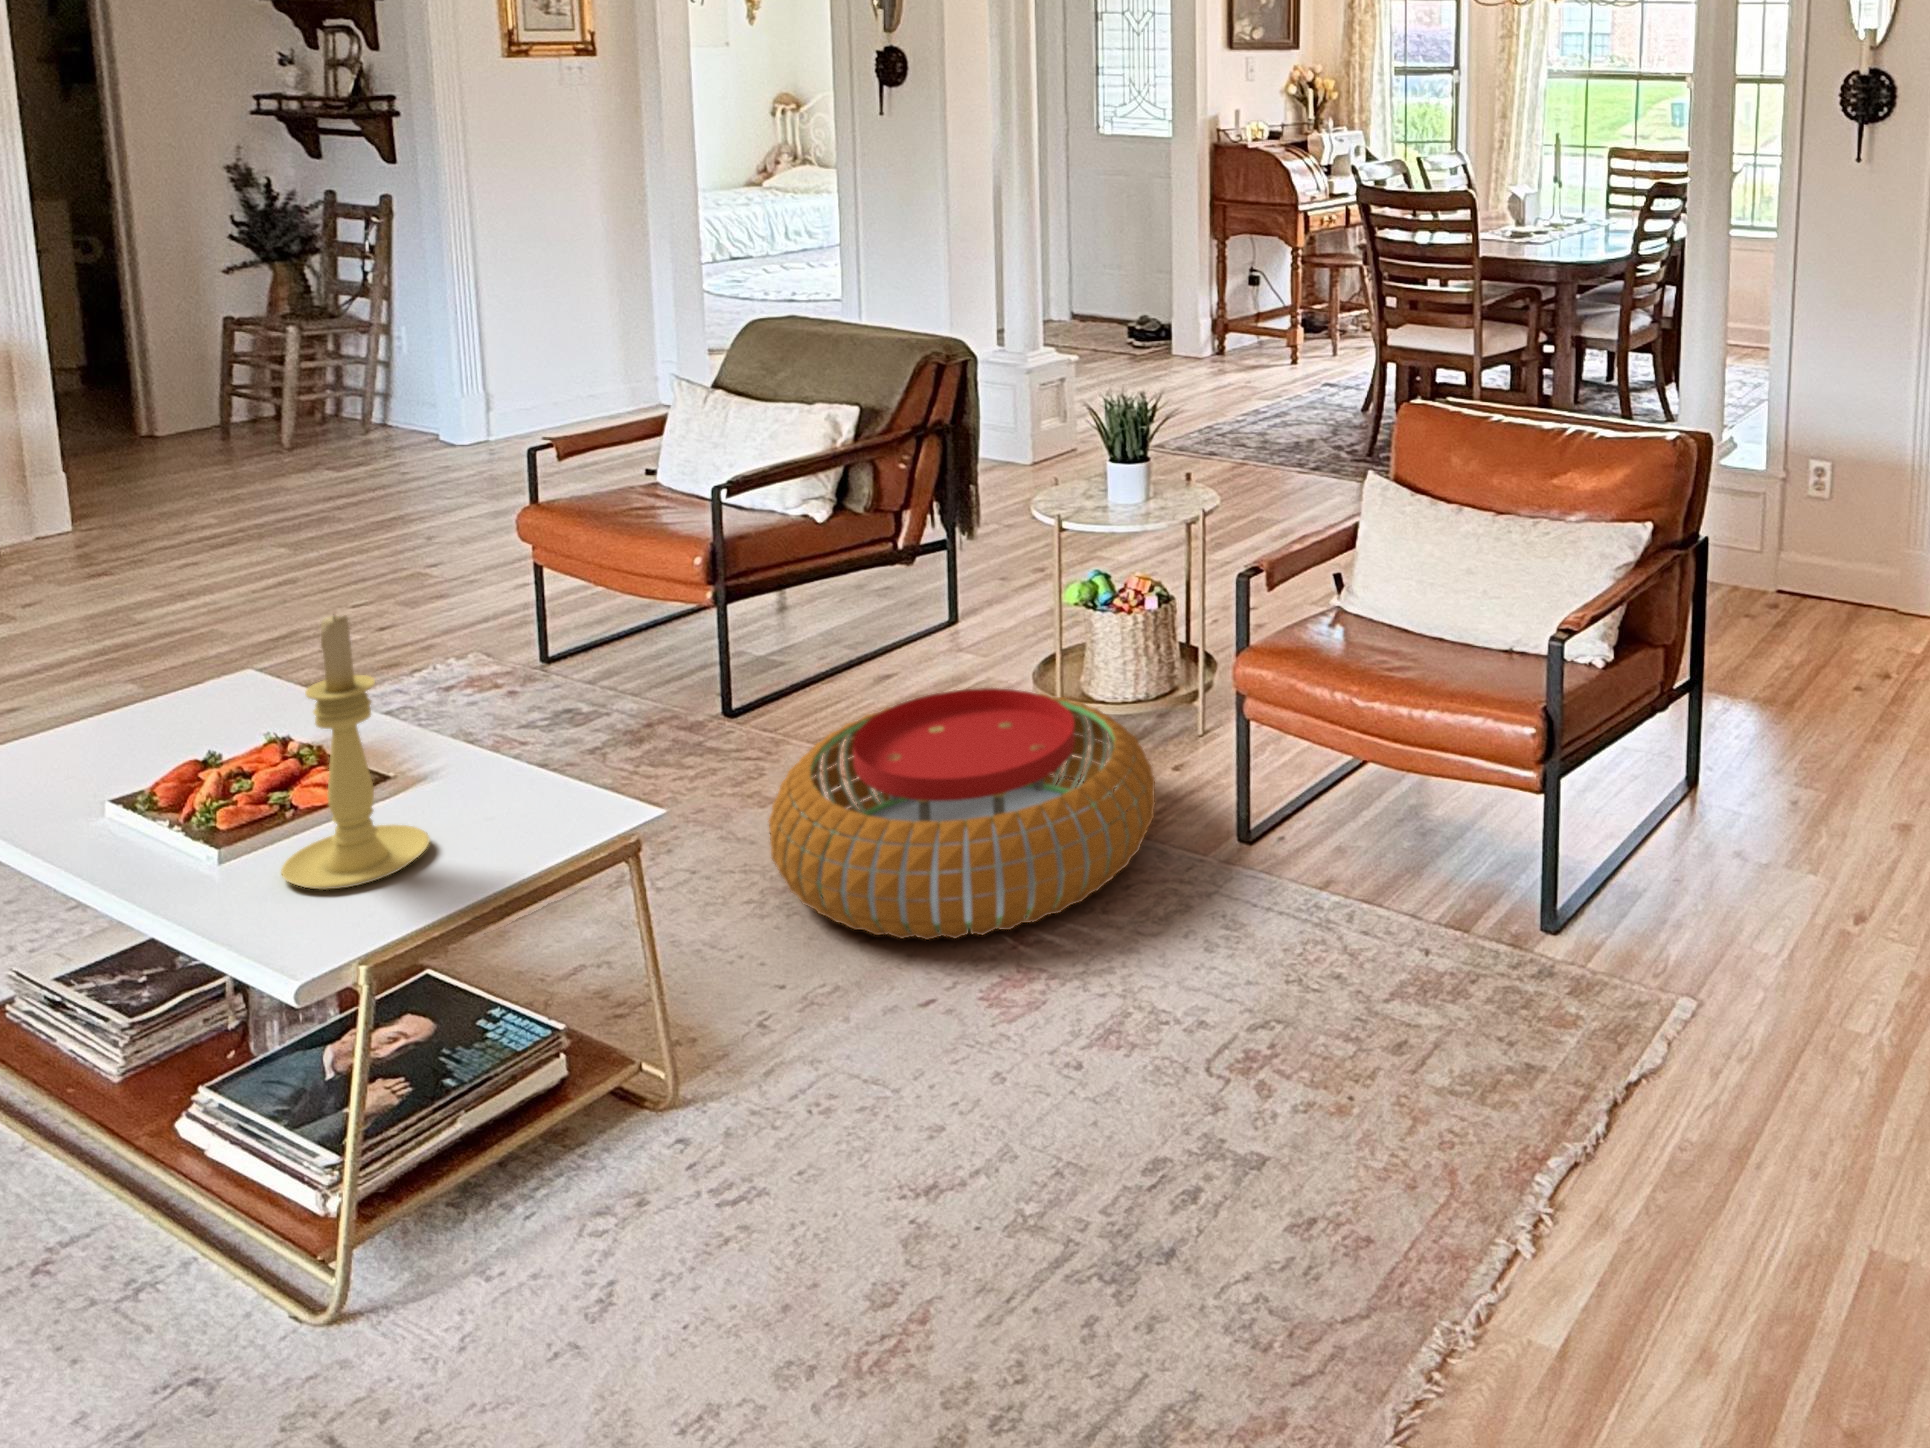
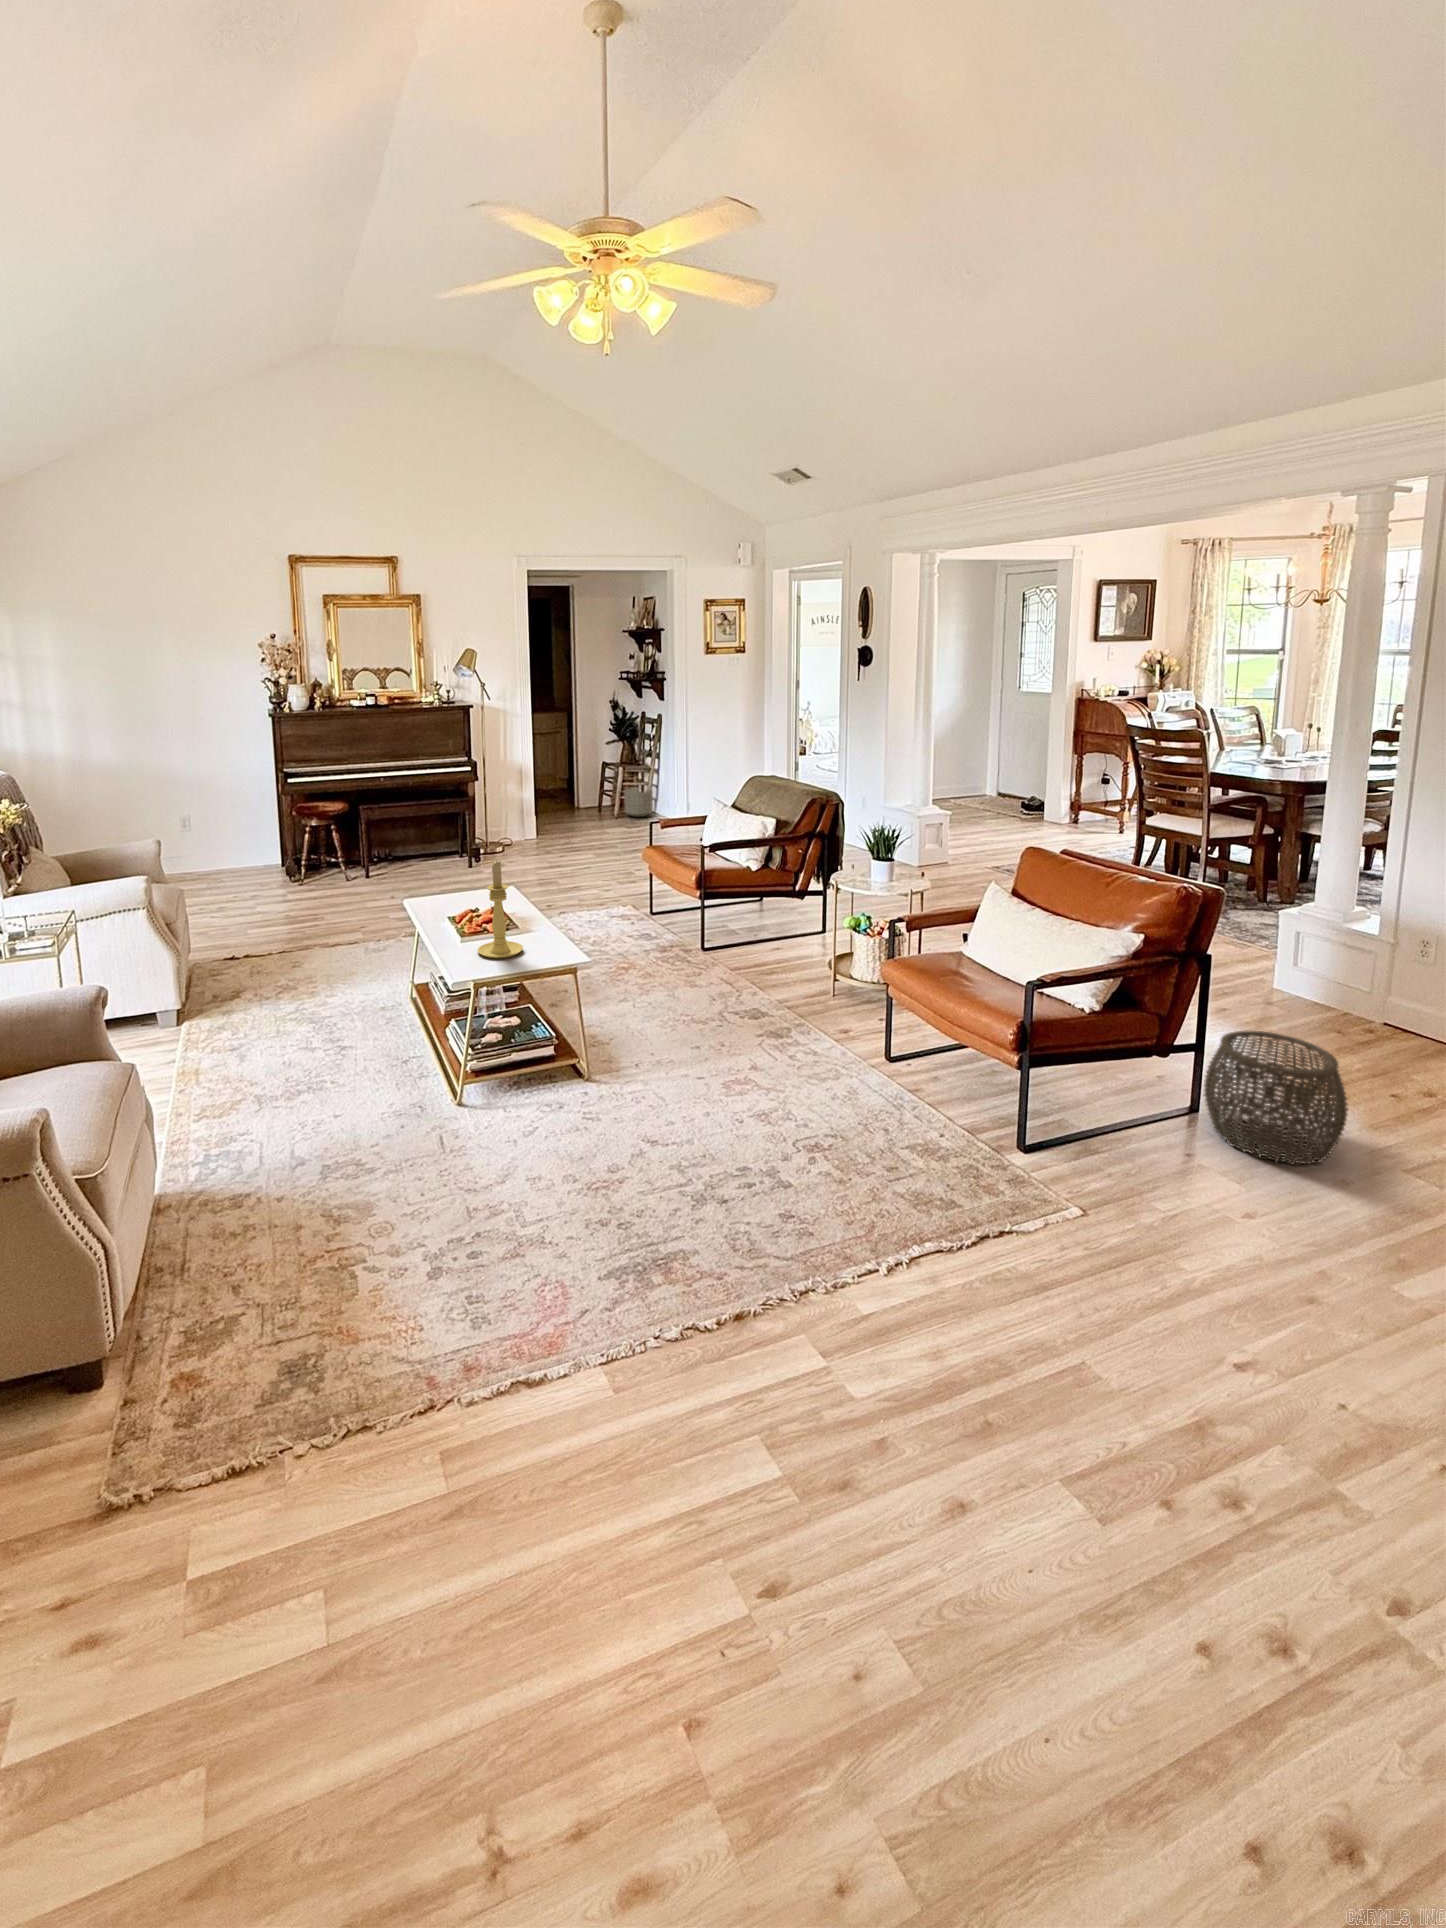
planter: none [303,366,388,439] -> present [624,787,653,817]
woven basket: none [1710,633,1882,822] -> present [1204,1031,1348,1165]
pouf: present [769,688,1155,940] -> none [670,952,847,1062]

